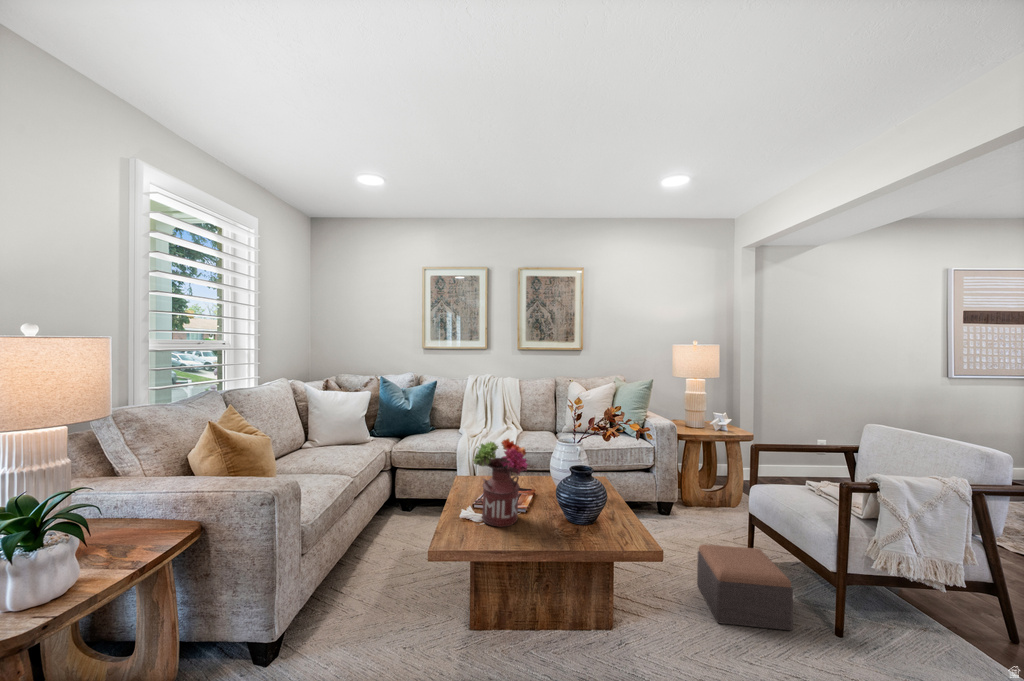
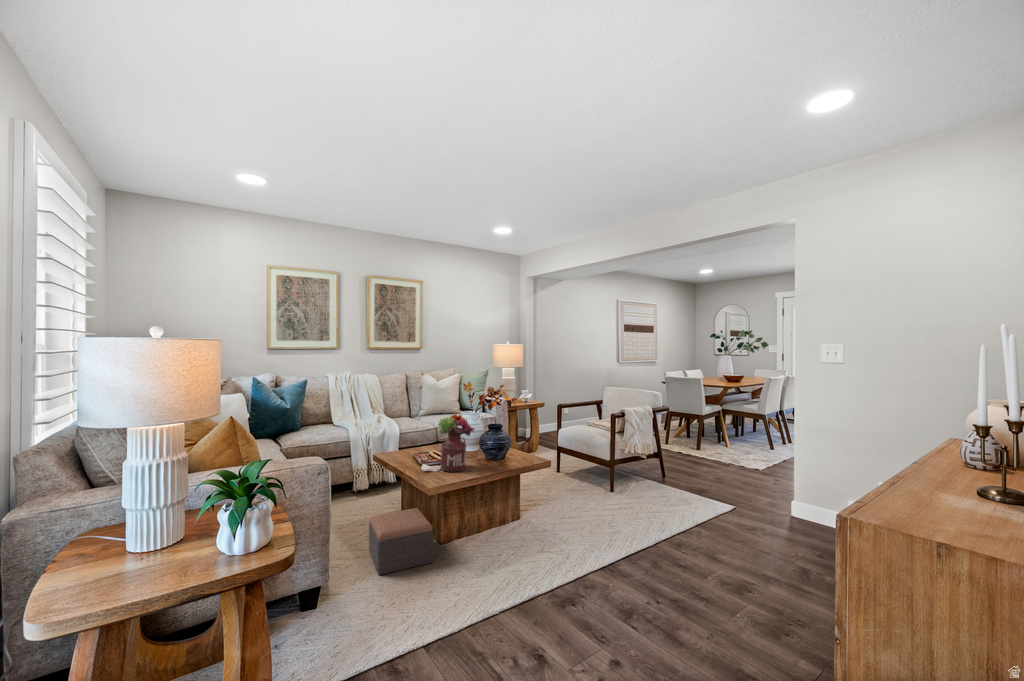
footstool: present [697,544,793,630] -> present [369,508,434,575]

